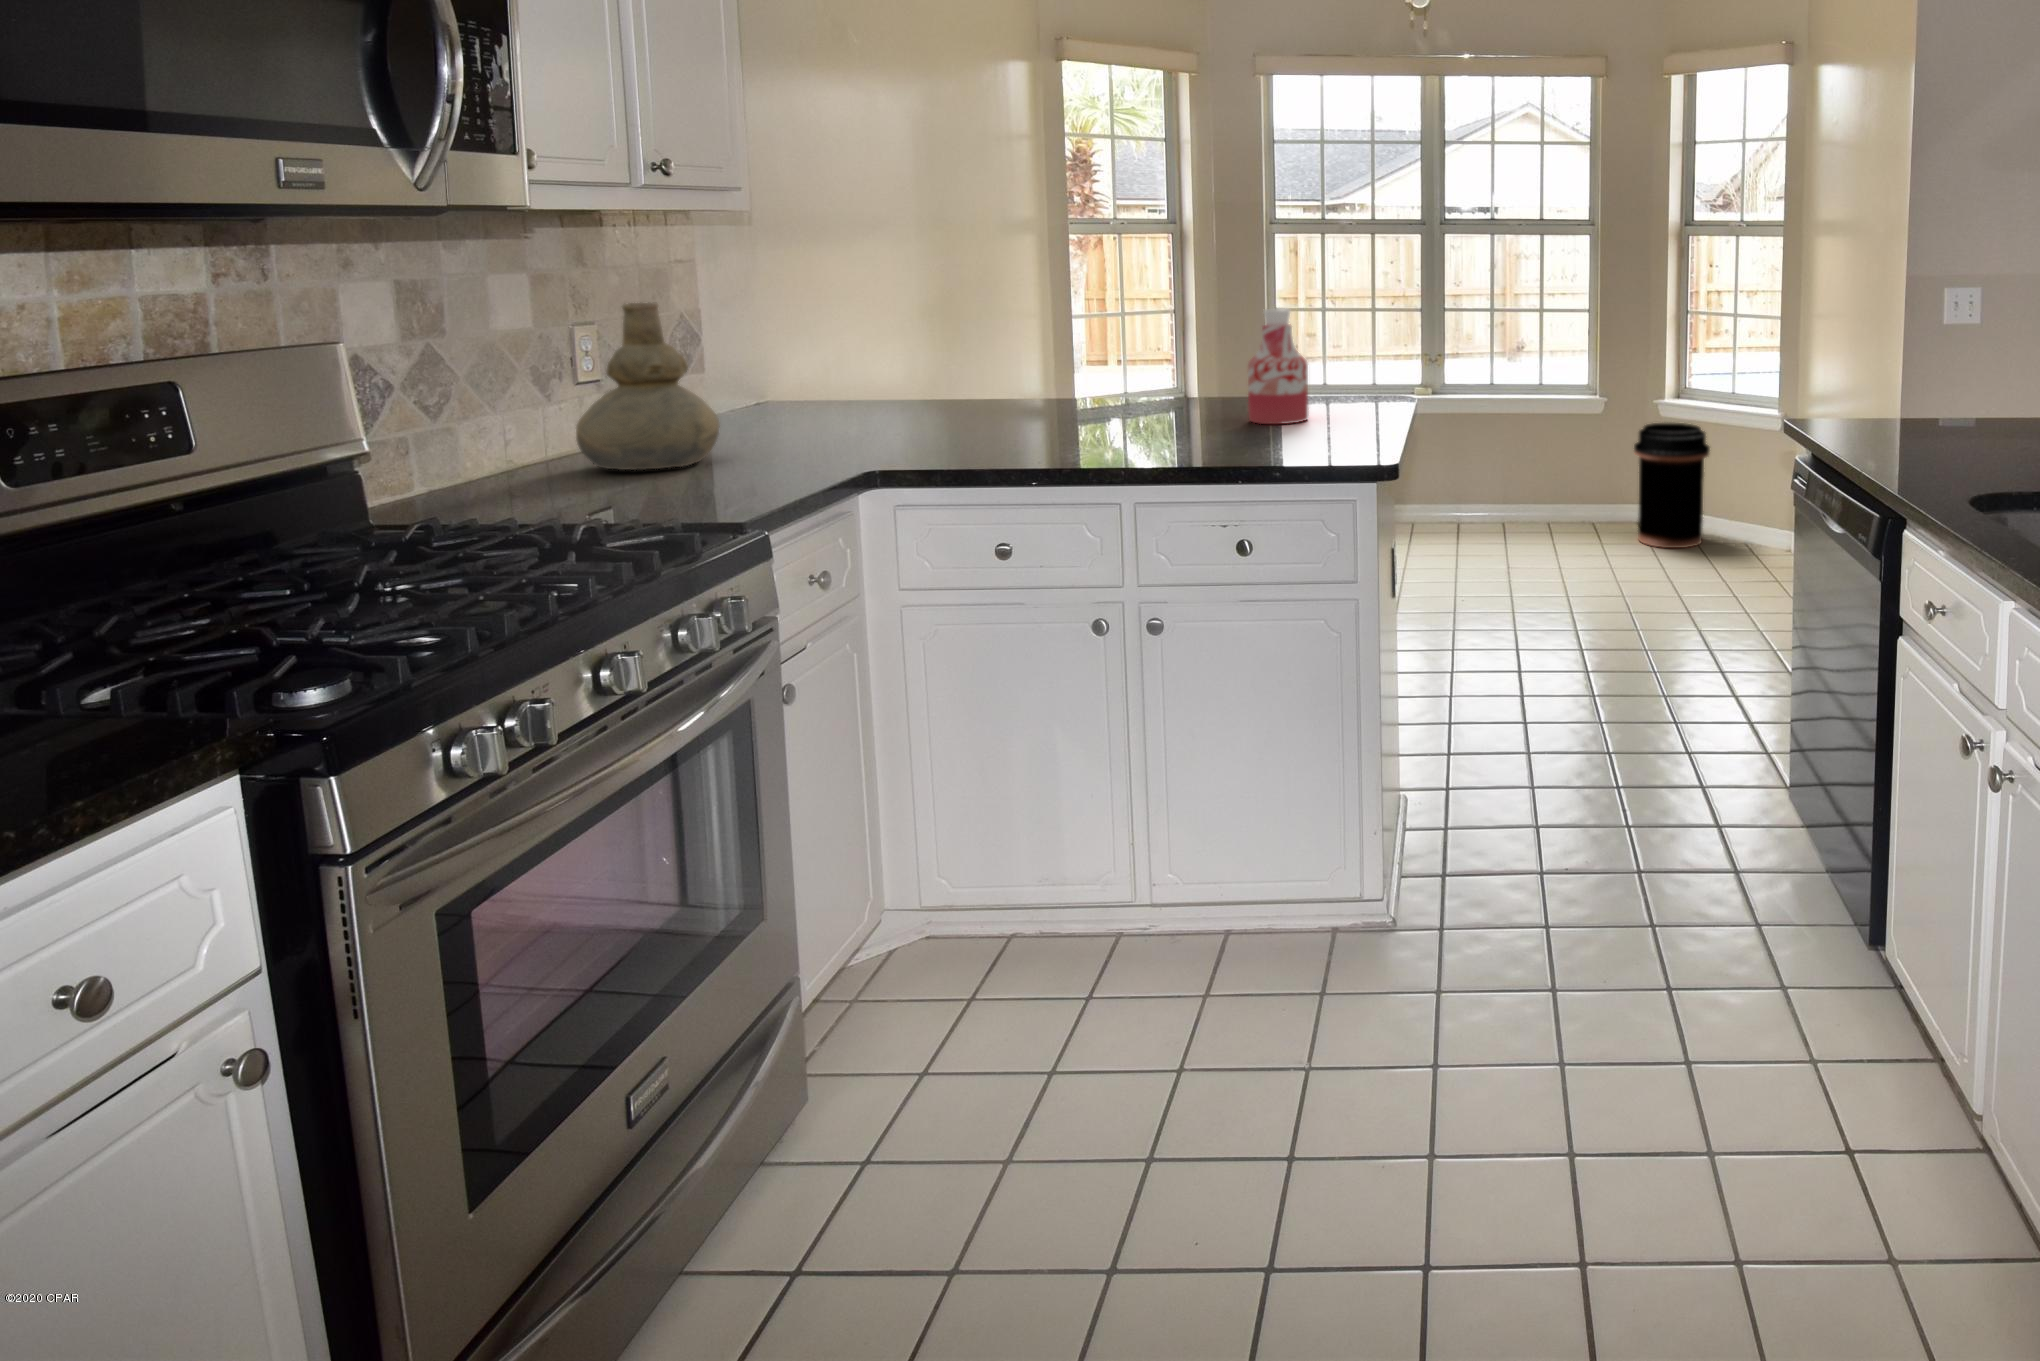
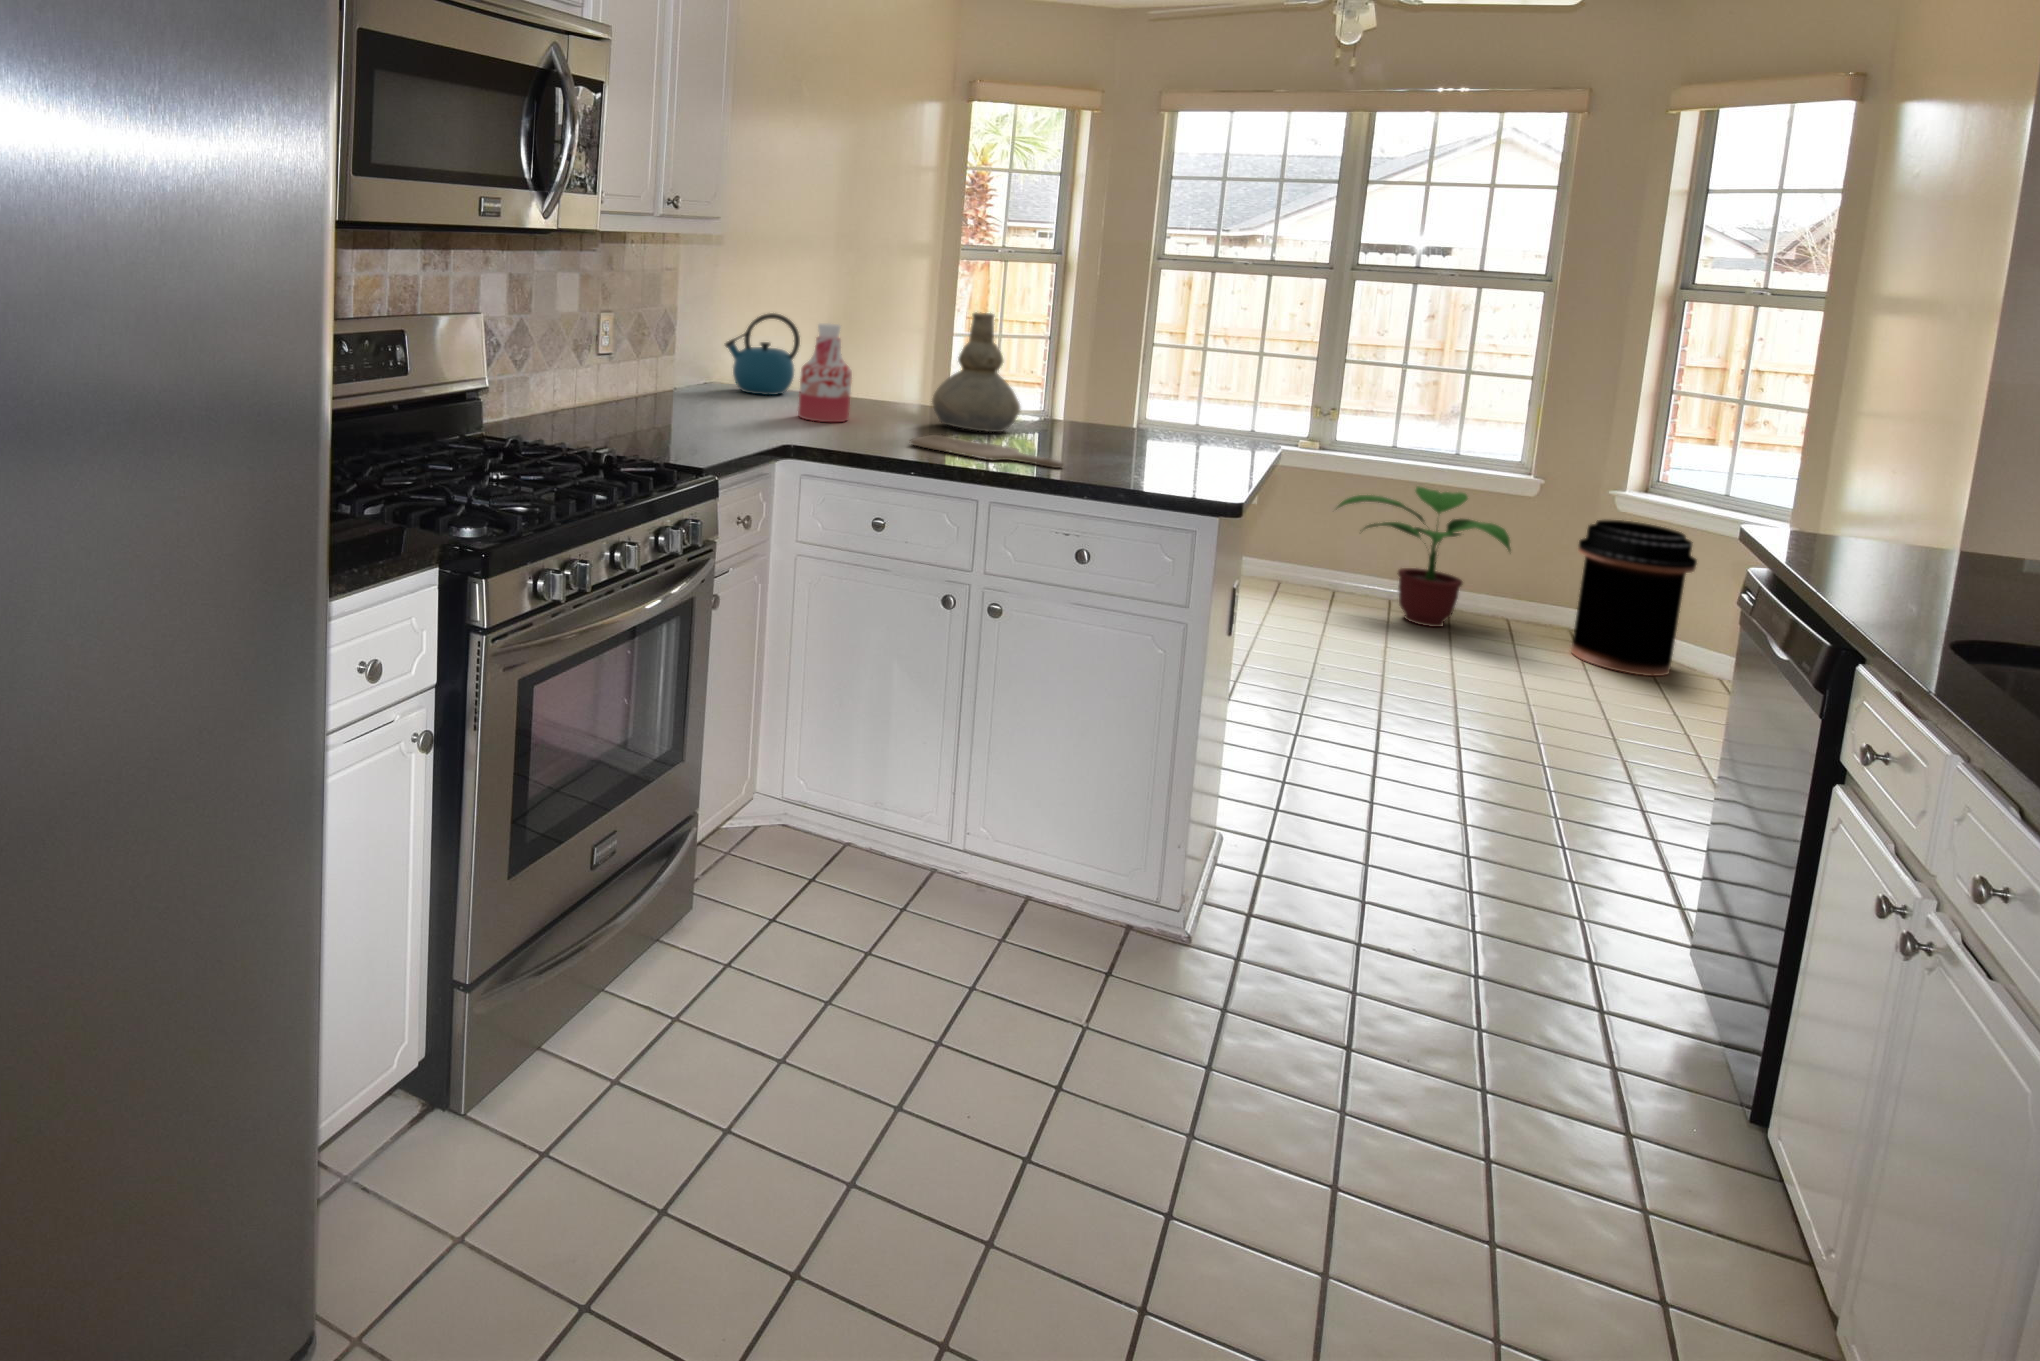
vase: present [576,303,719,470] -> present [932,313,1021,432]
bottle: present [1248,308,1308,424] -> present [798,323,852,422]
kettle: none [772,310,880,414] -> present [725,313,800,395]
potted plant: none [1454,418,1590,542] -> present [1337,487,1511,627]
cutting board: none [1034,433,1214,452] -> present [910,435,1064,468]

